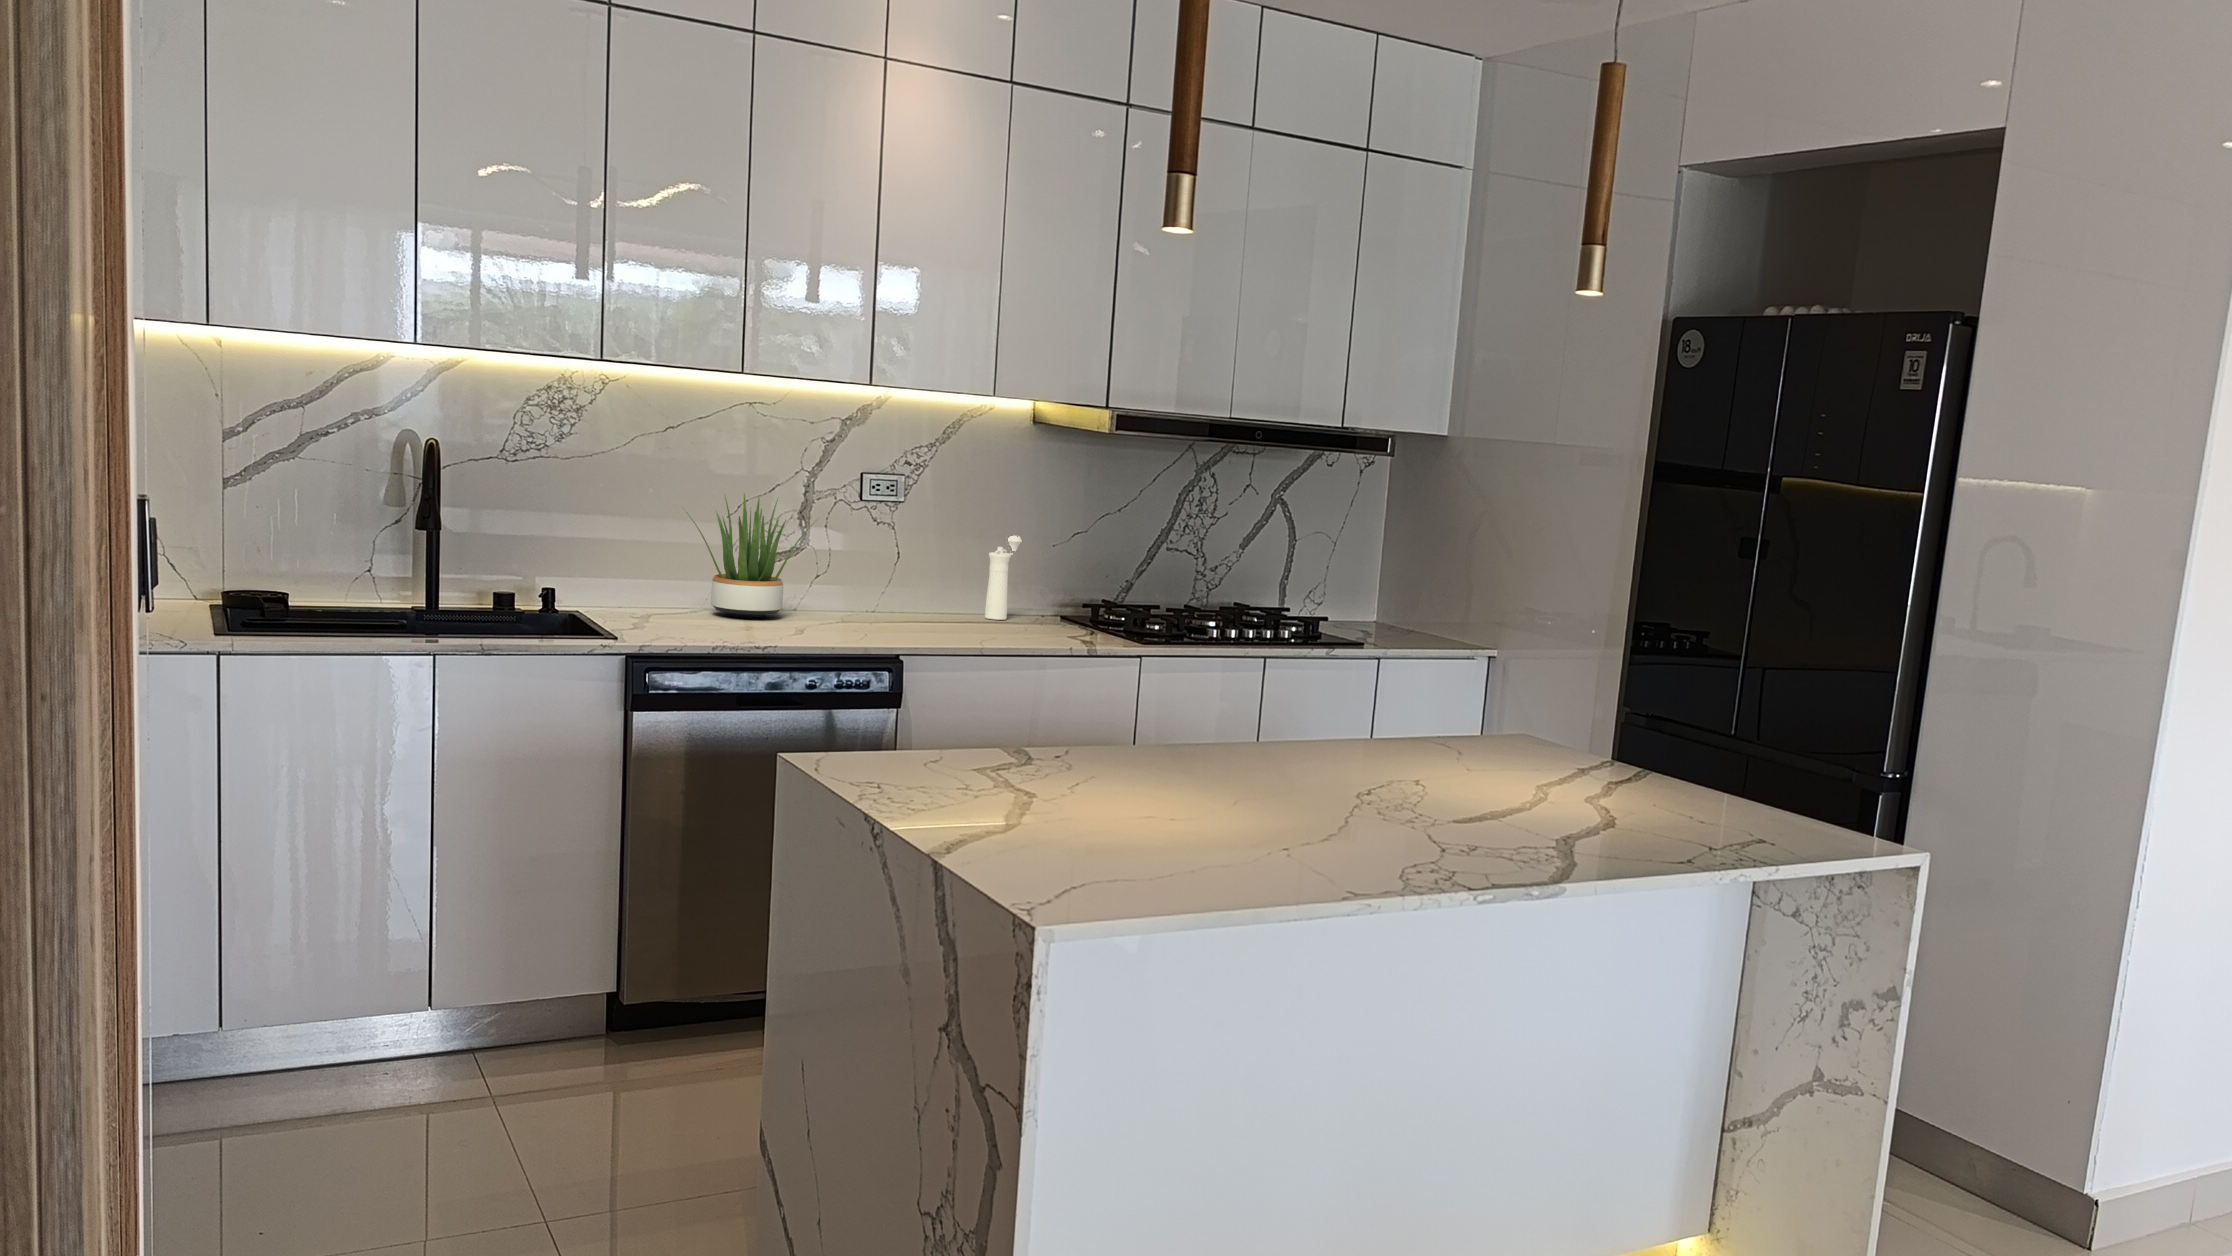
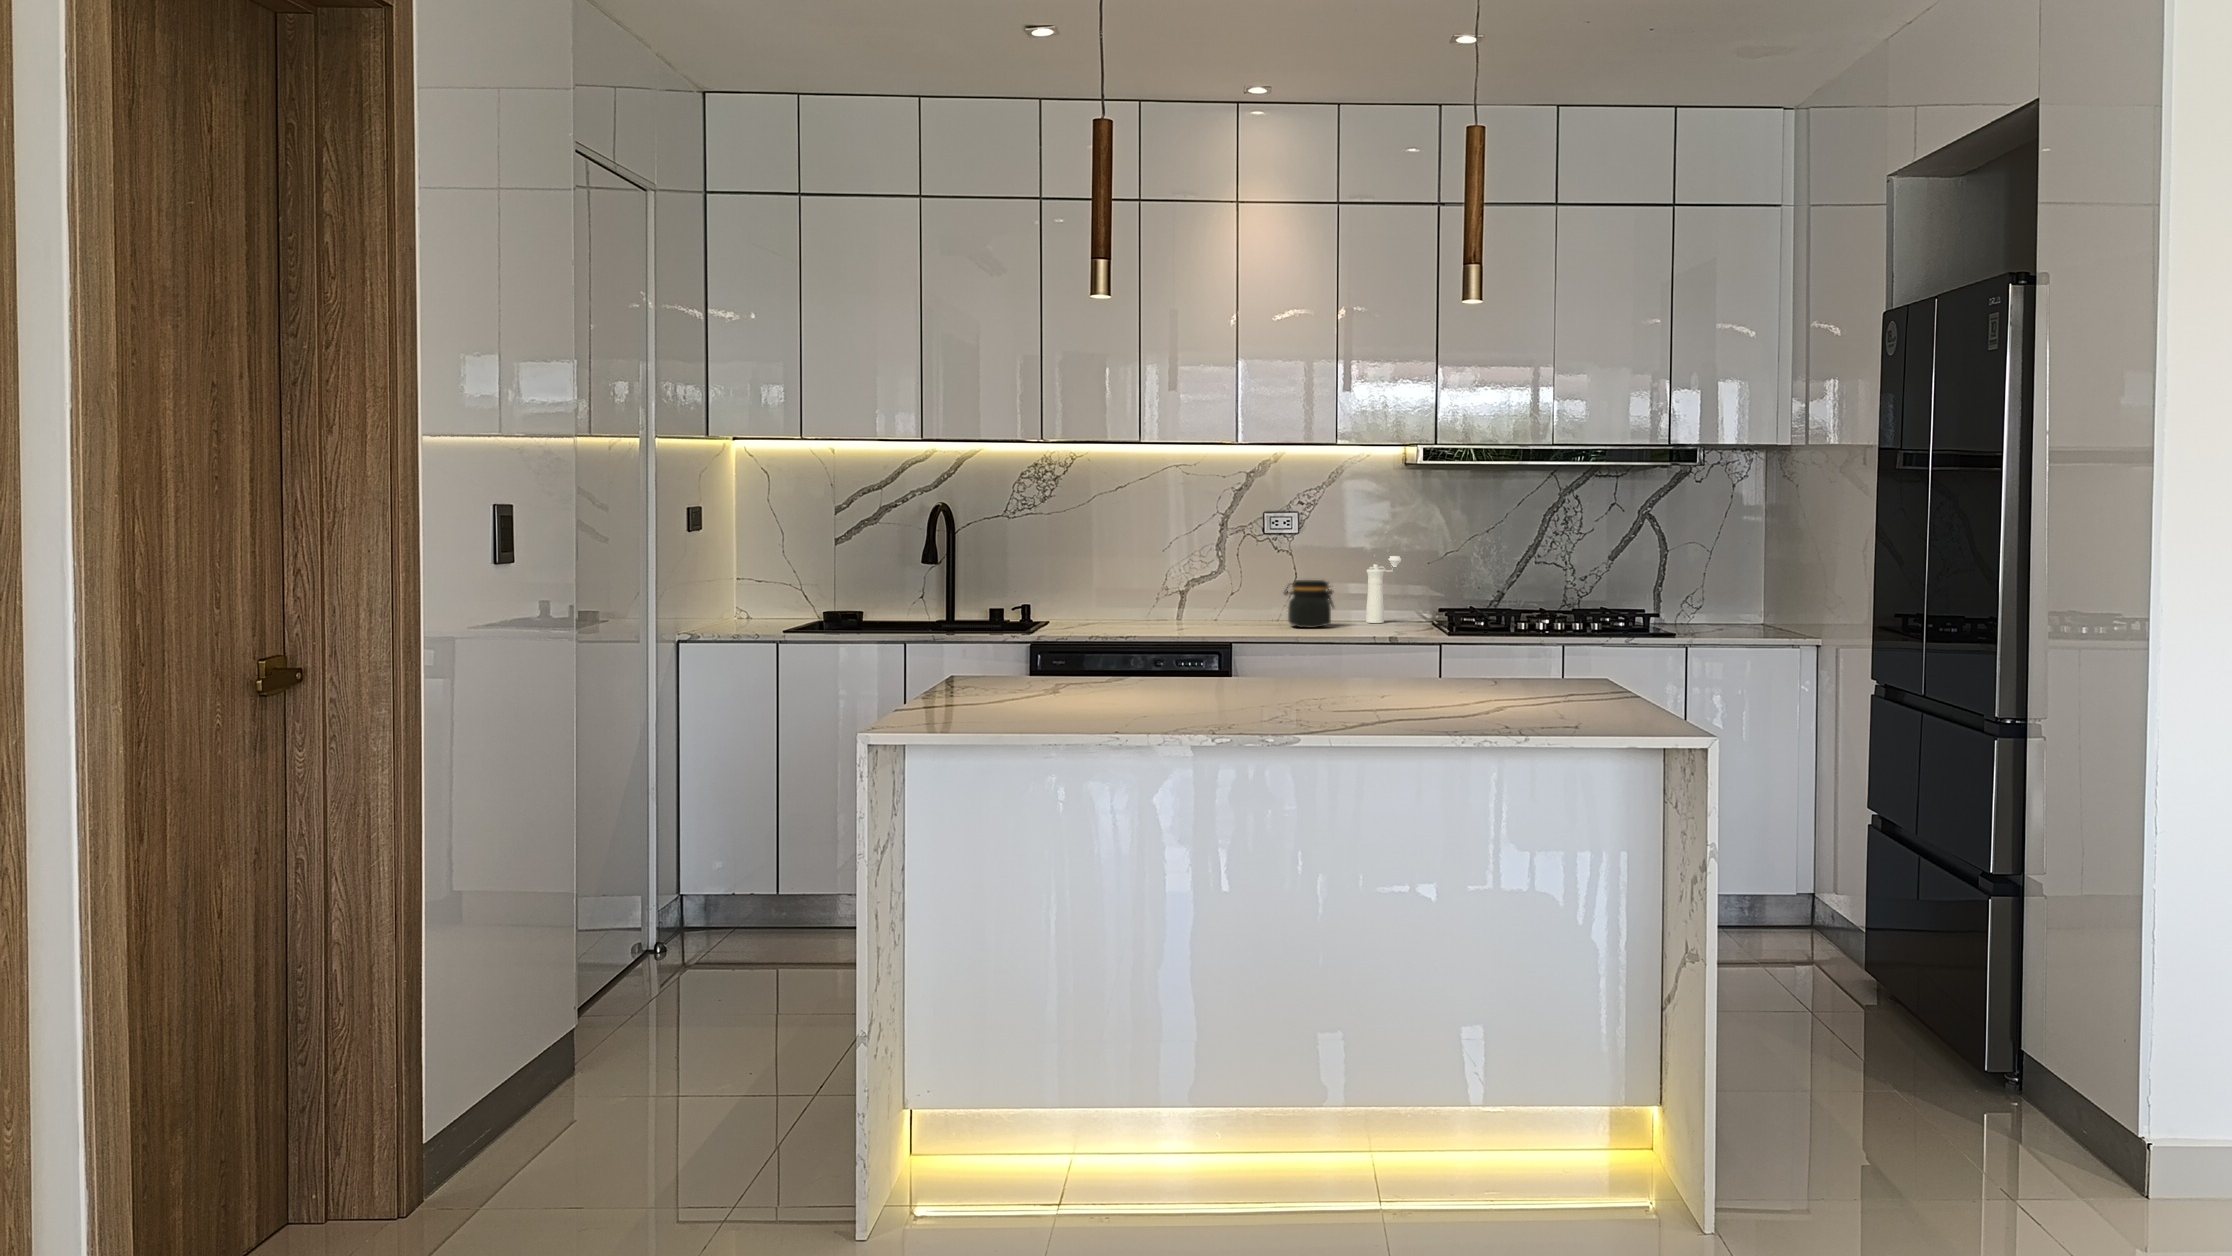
potted plant: present [687,493,814,618] -> none [1125,532,1215,624]
jar: none [909,567,972,629] -> present [1284,580,1334,628]

